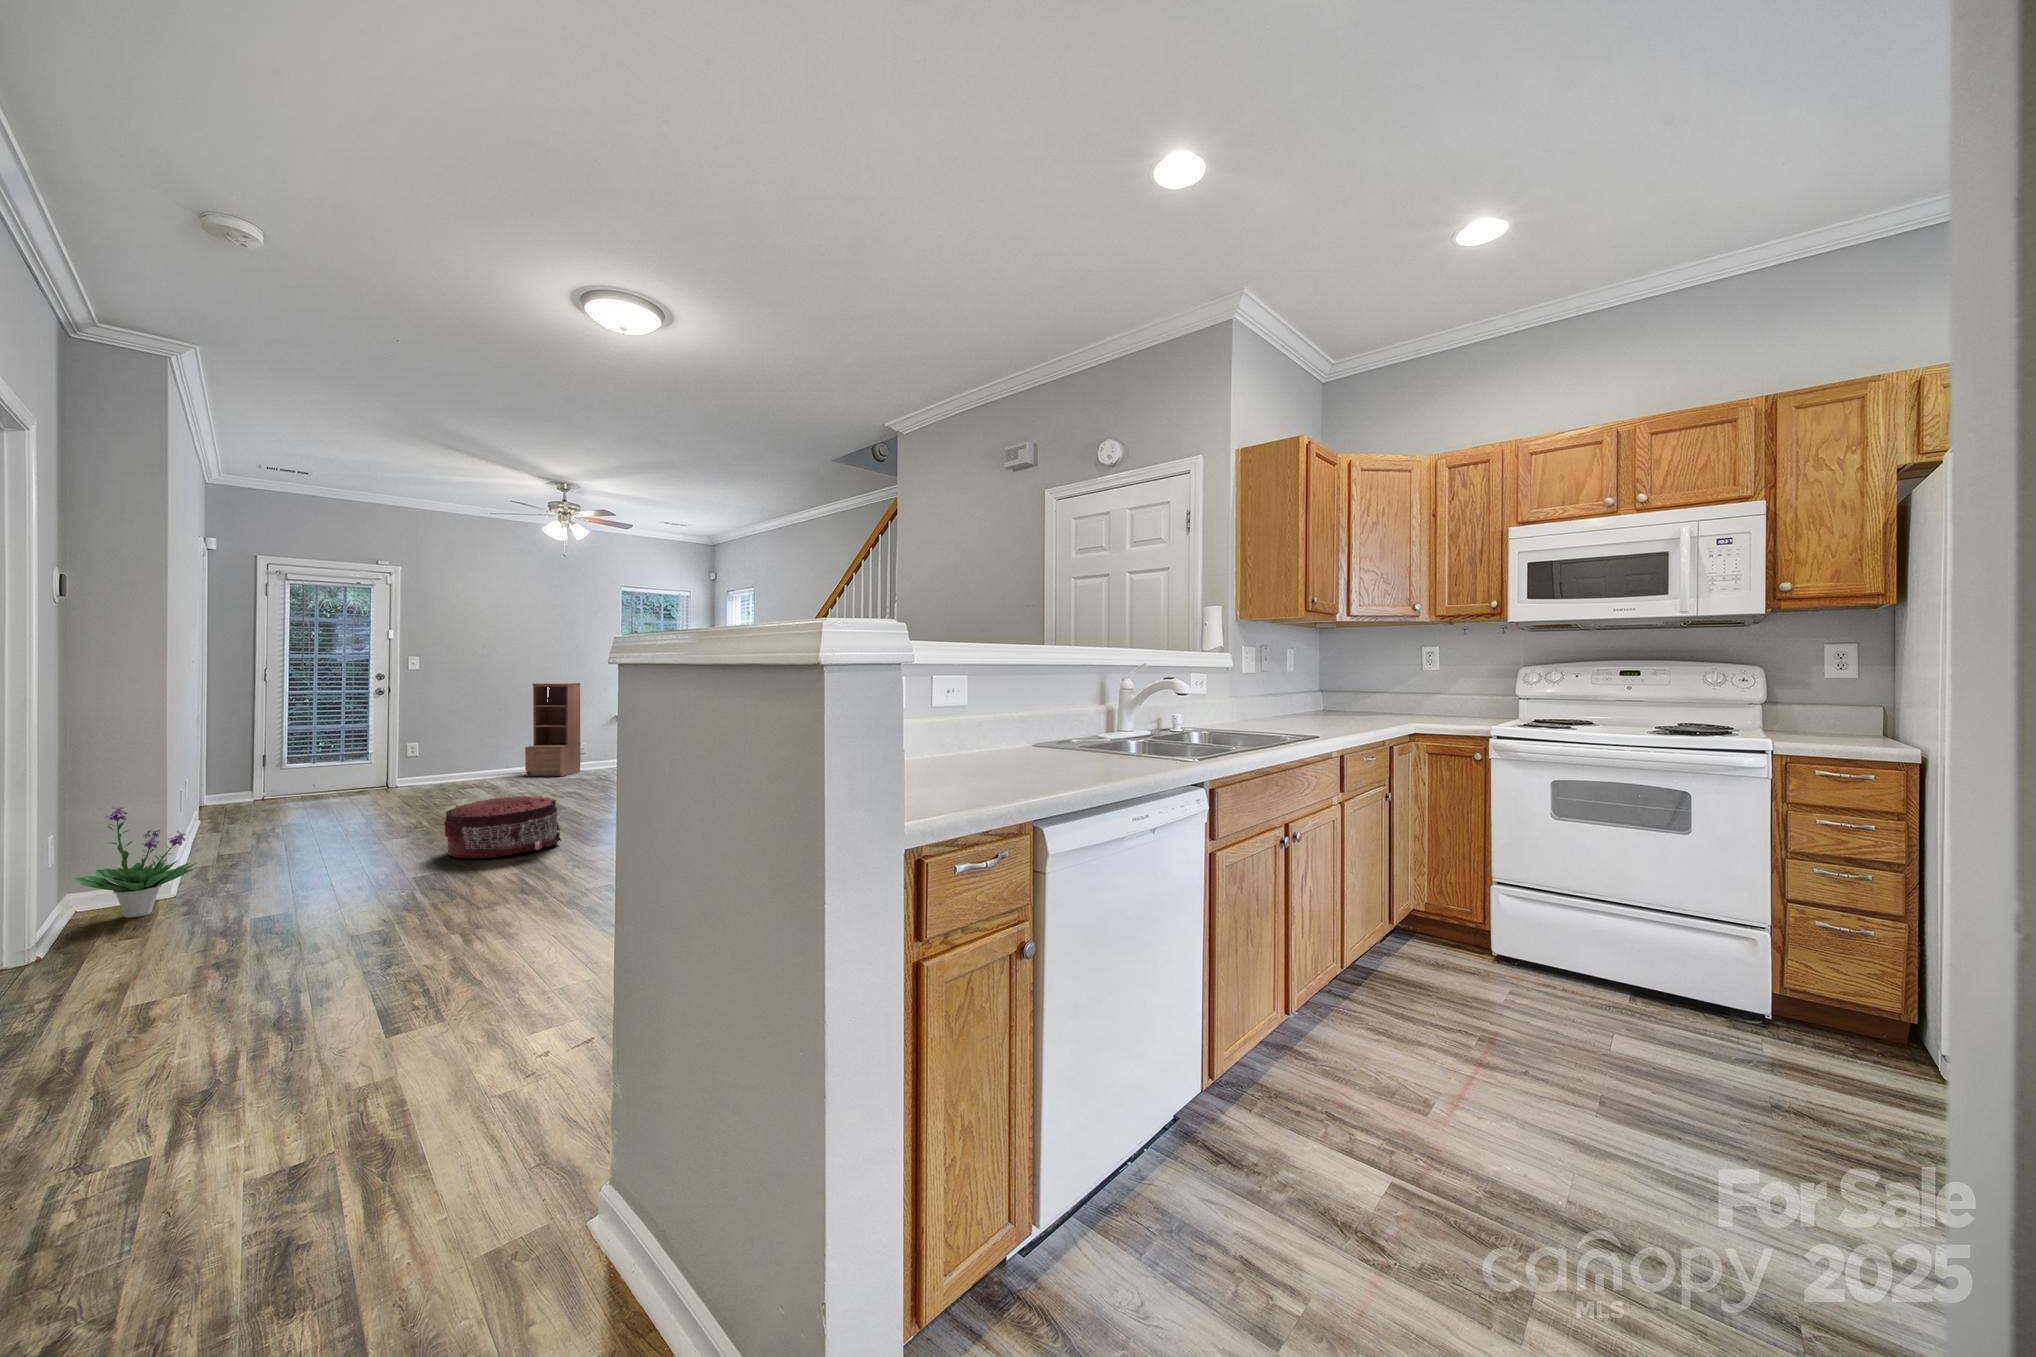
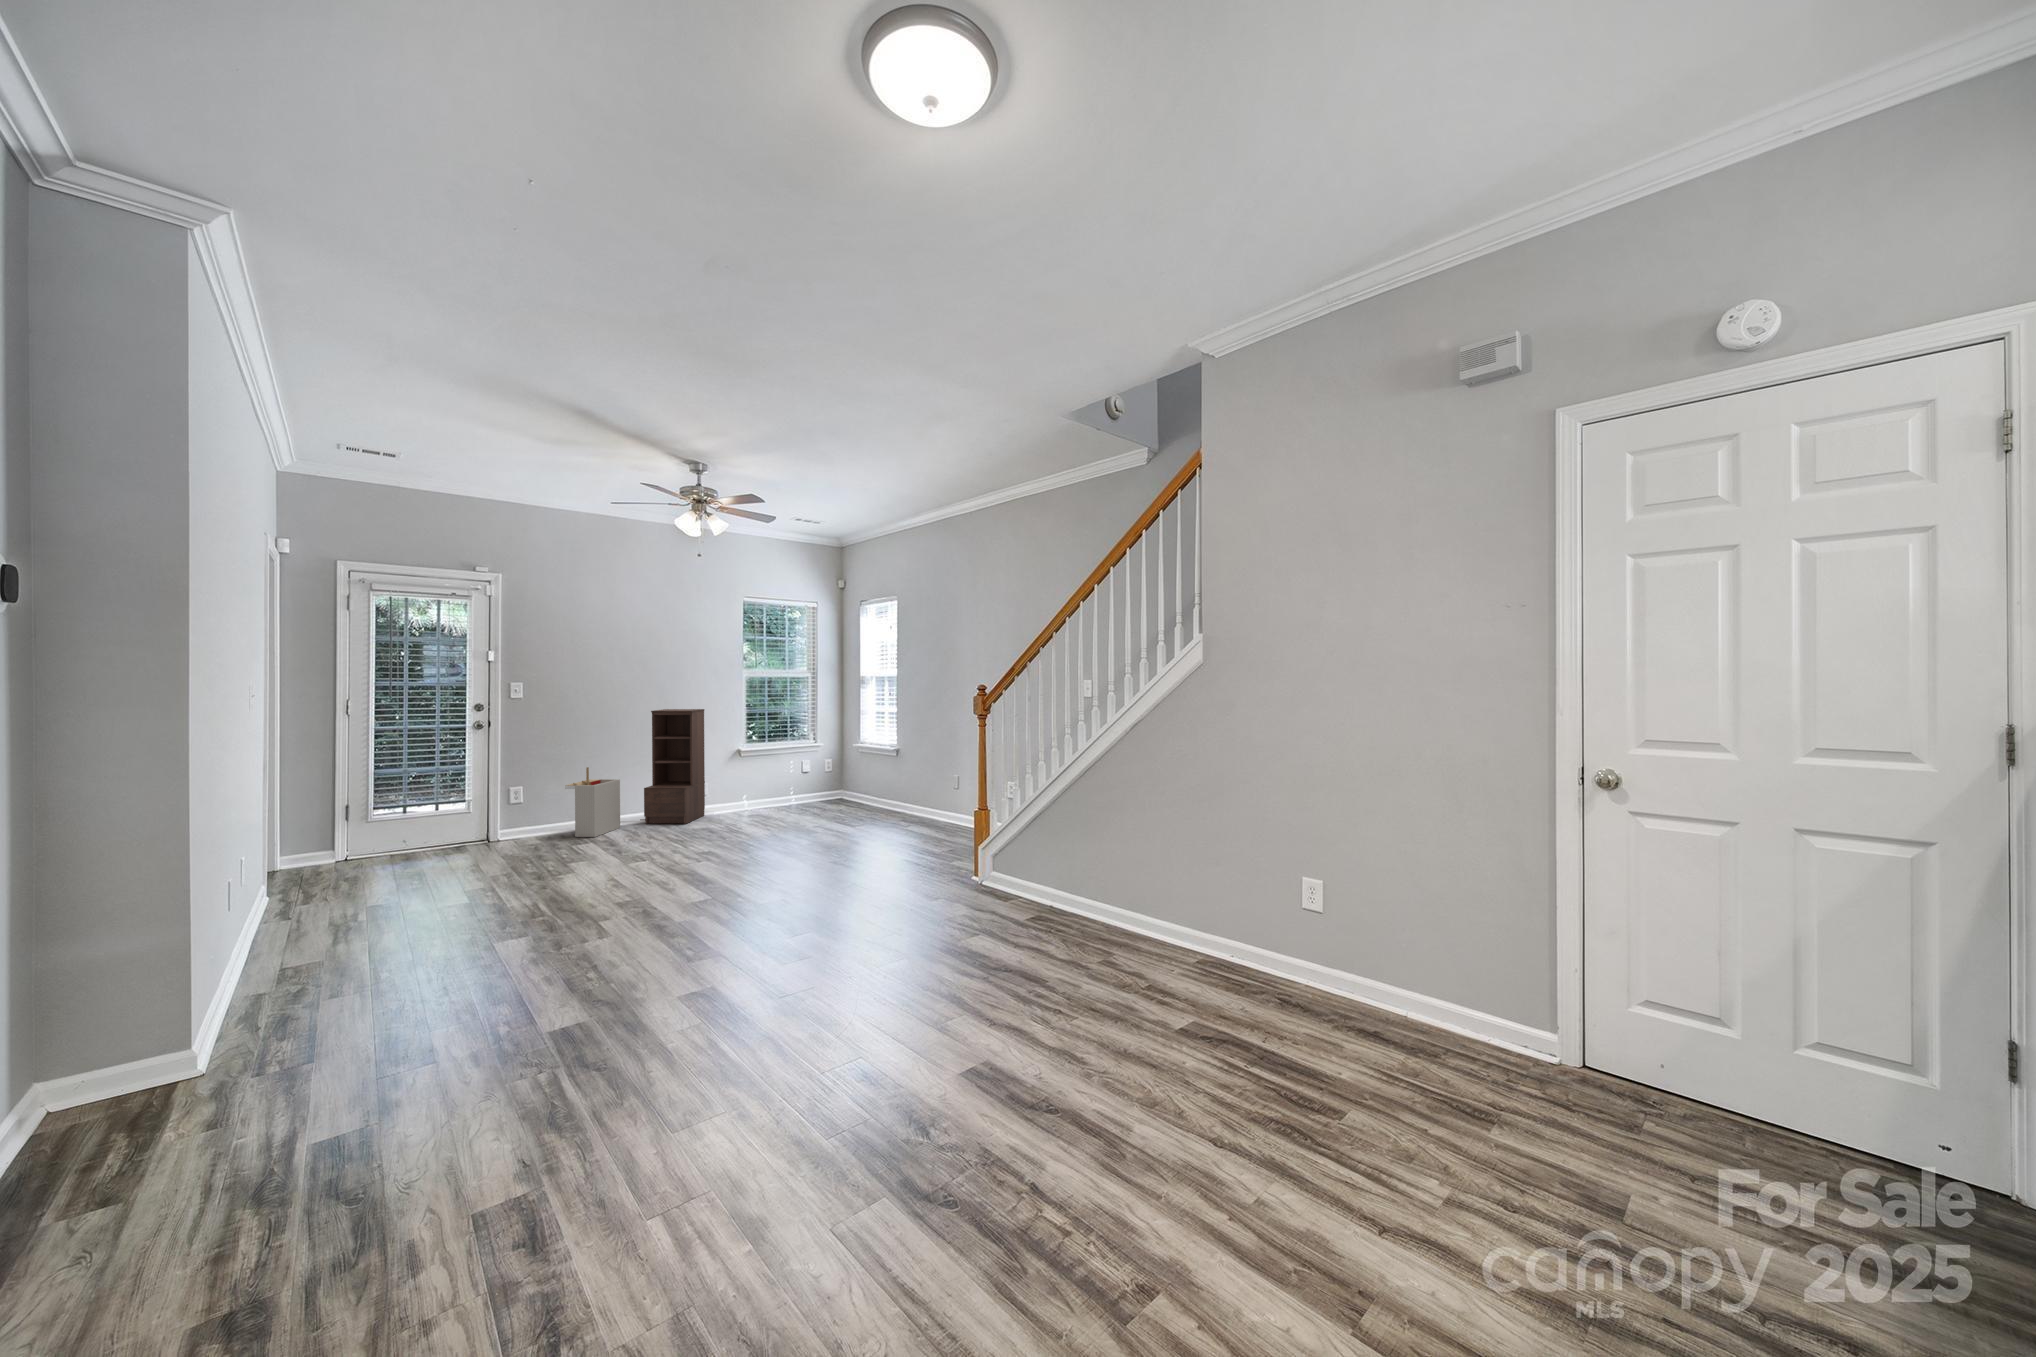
storage bin: none [455,728,504,784] -> present [565,767,620,837]
pouf: present [444,796,561,859] -> none [576,882,729,986]
potted plant: present [75,807,197,918] -> none [42,954,235,1130]

